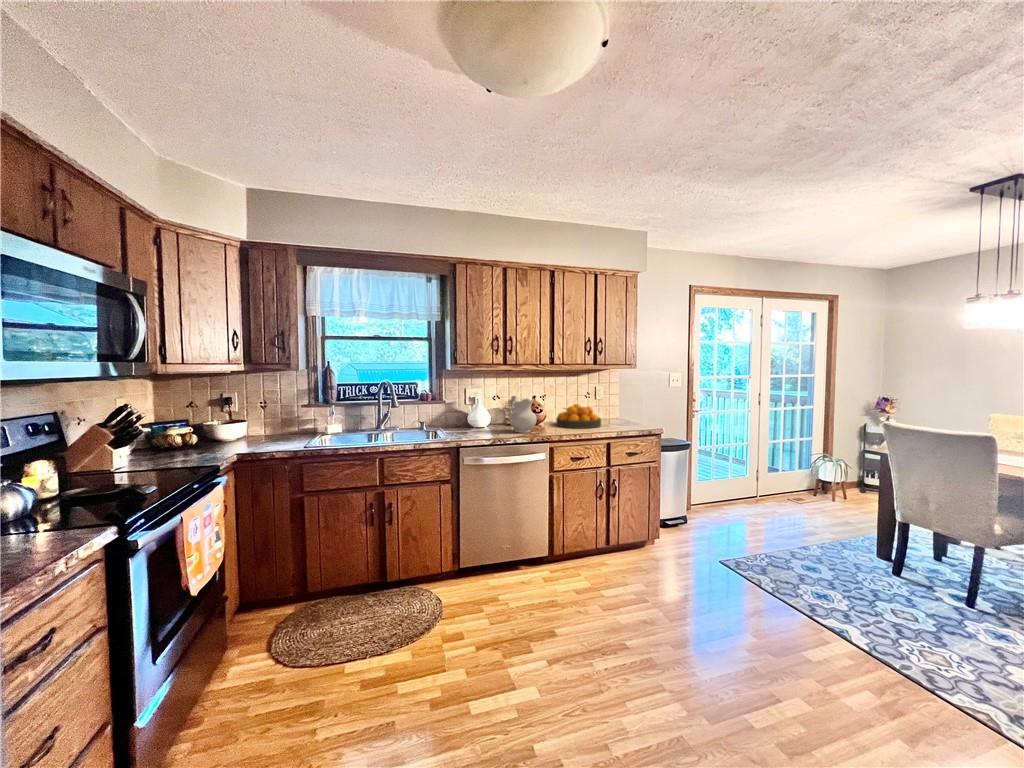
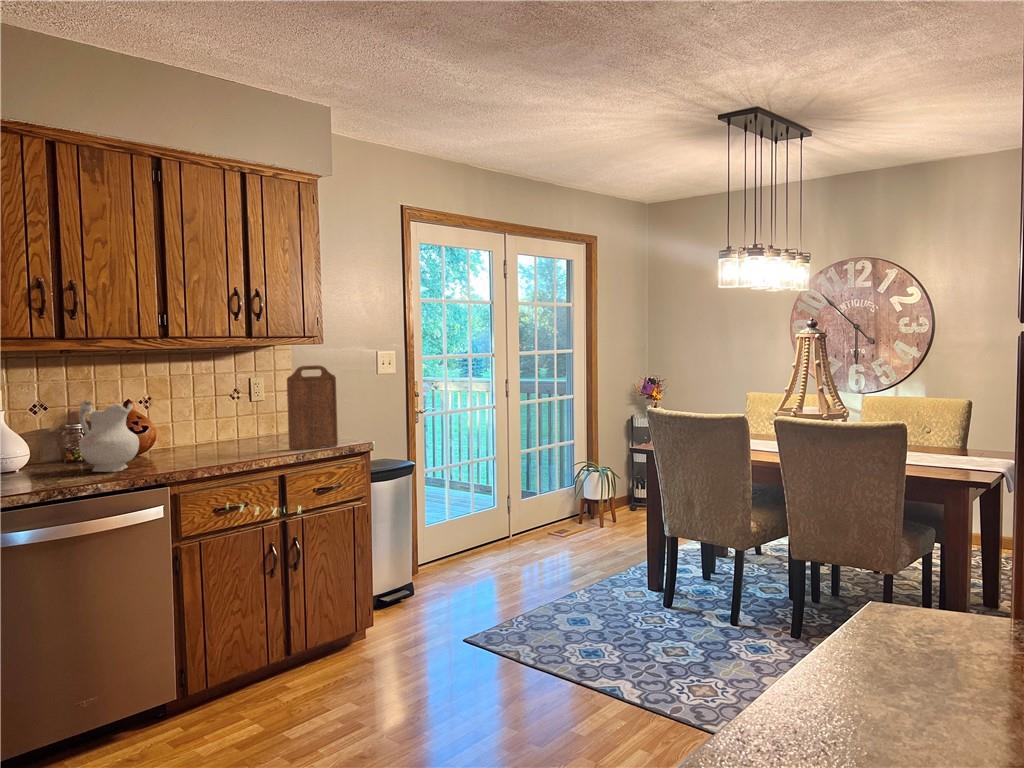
cutting board: none [614,381,643,430] -> present [287,365,338,450]
fruit bowl: present [556,404,601,428] -> none [177,411,264,455]

